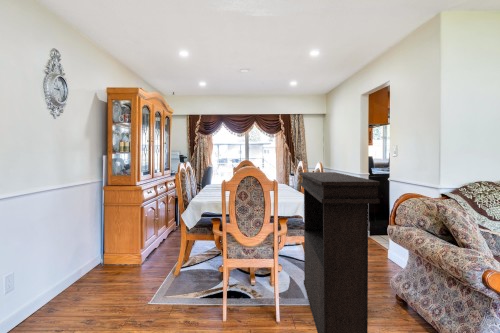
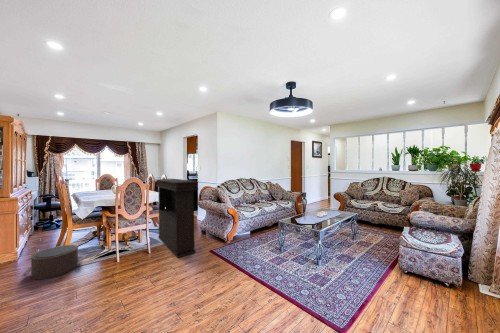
pouf: none [117,264,187,313] -> present [22,245,83,279]

